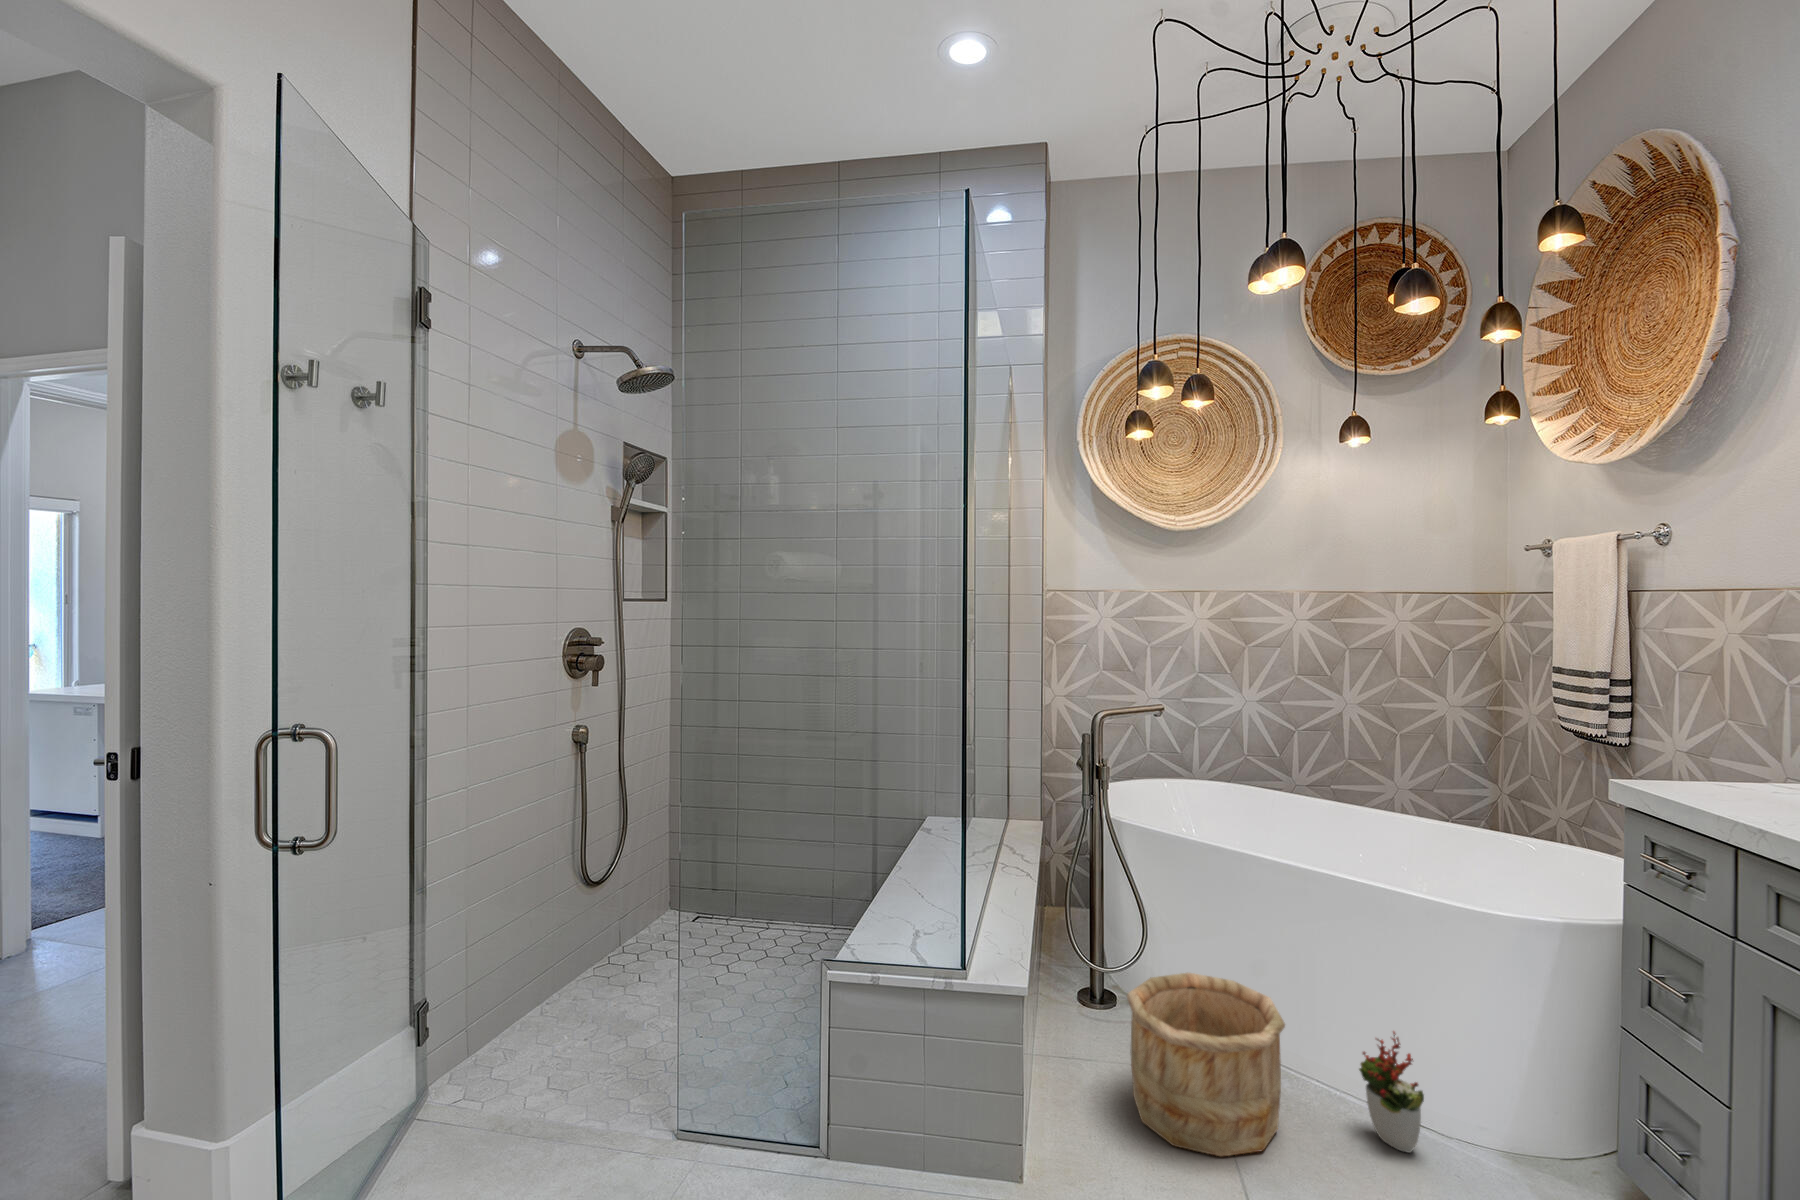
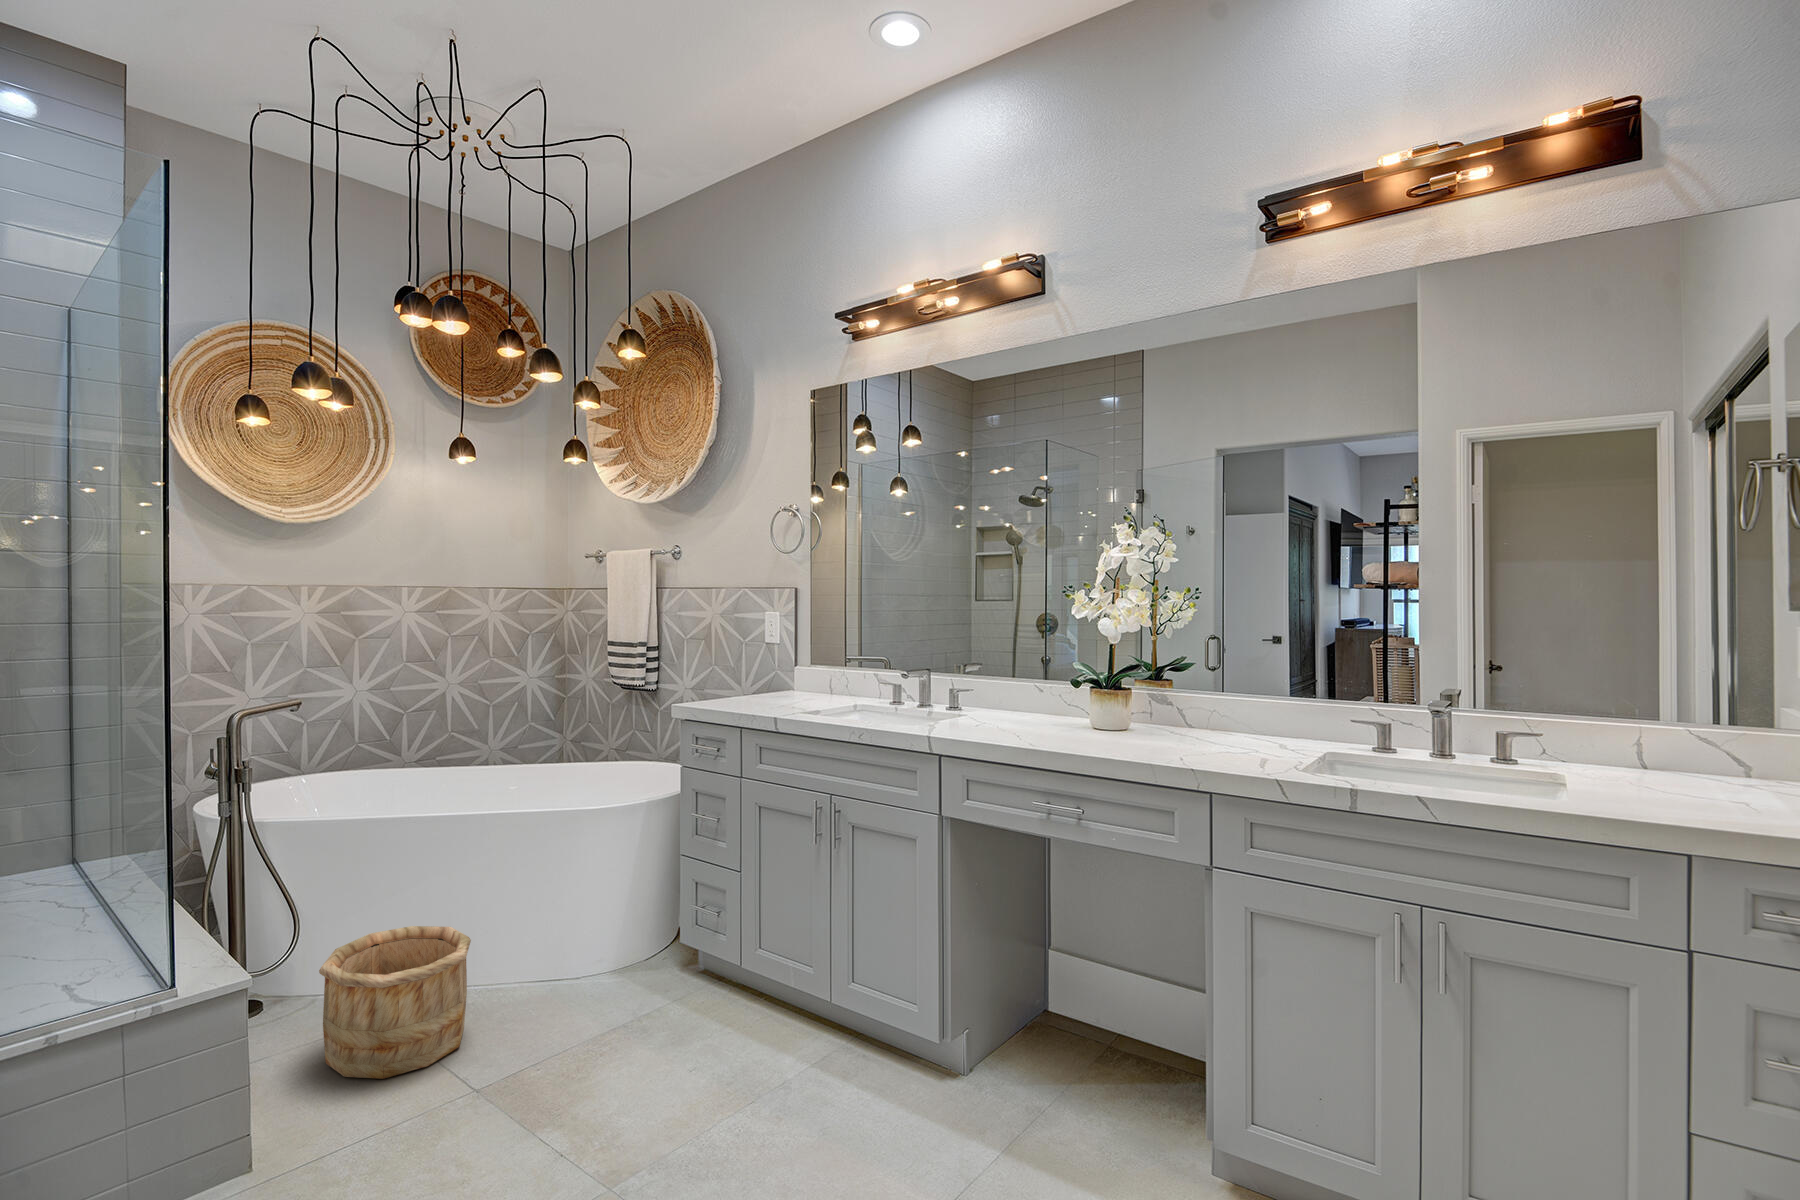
decorative plant: present [1359,1031,1424,1153] -> none [520,918,569,1003]

